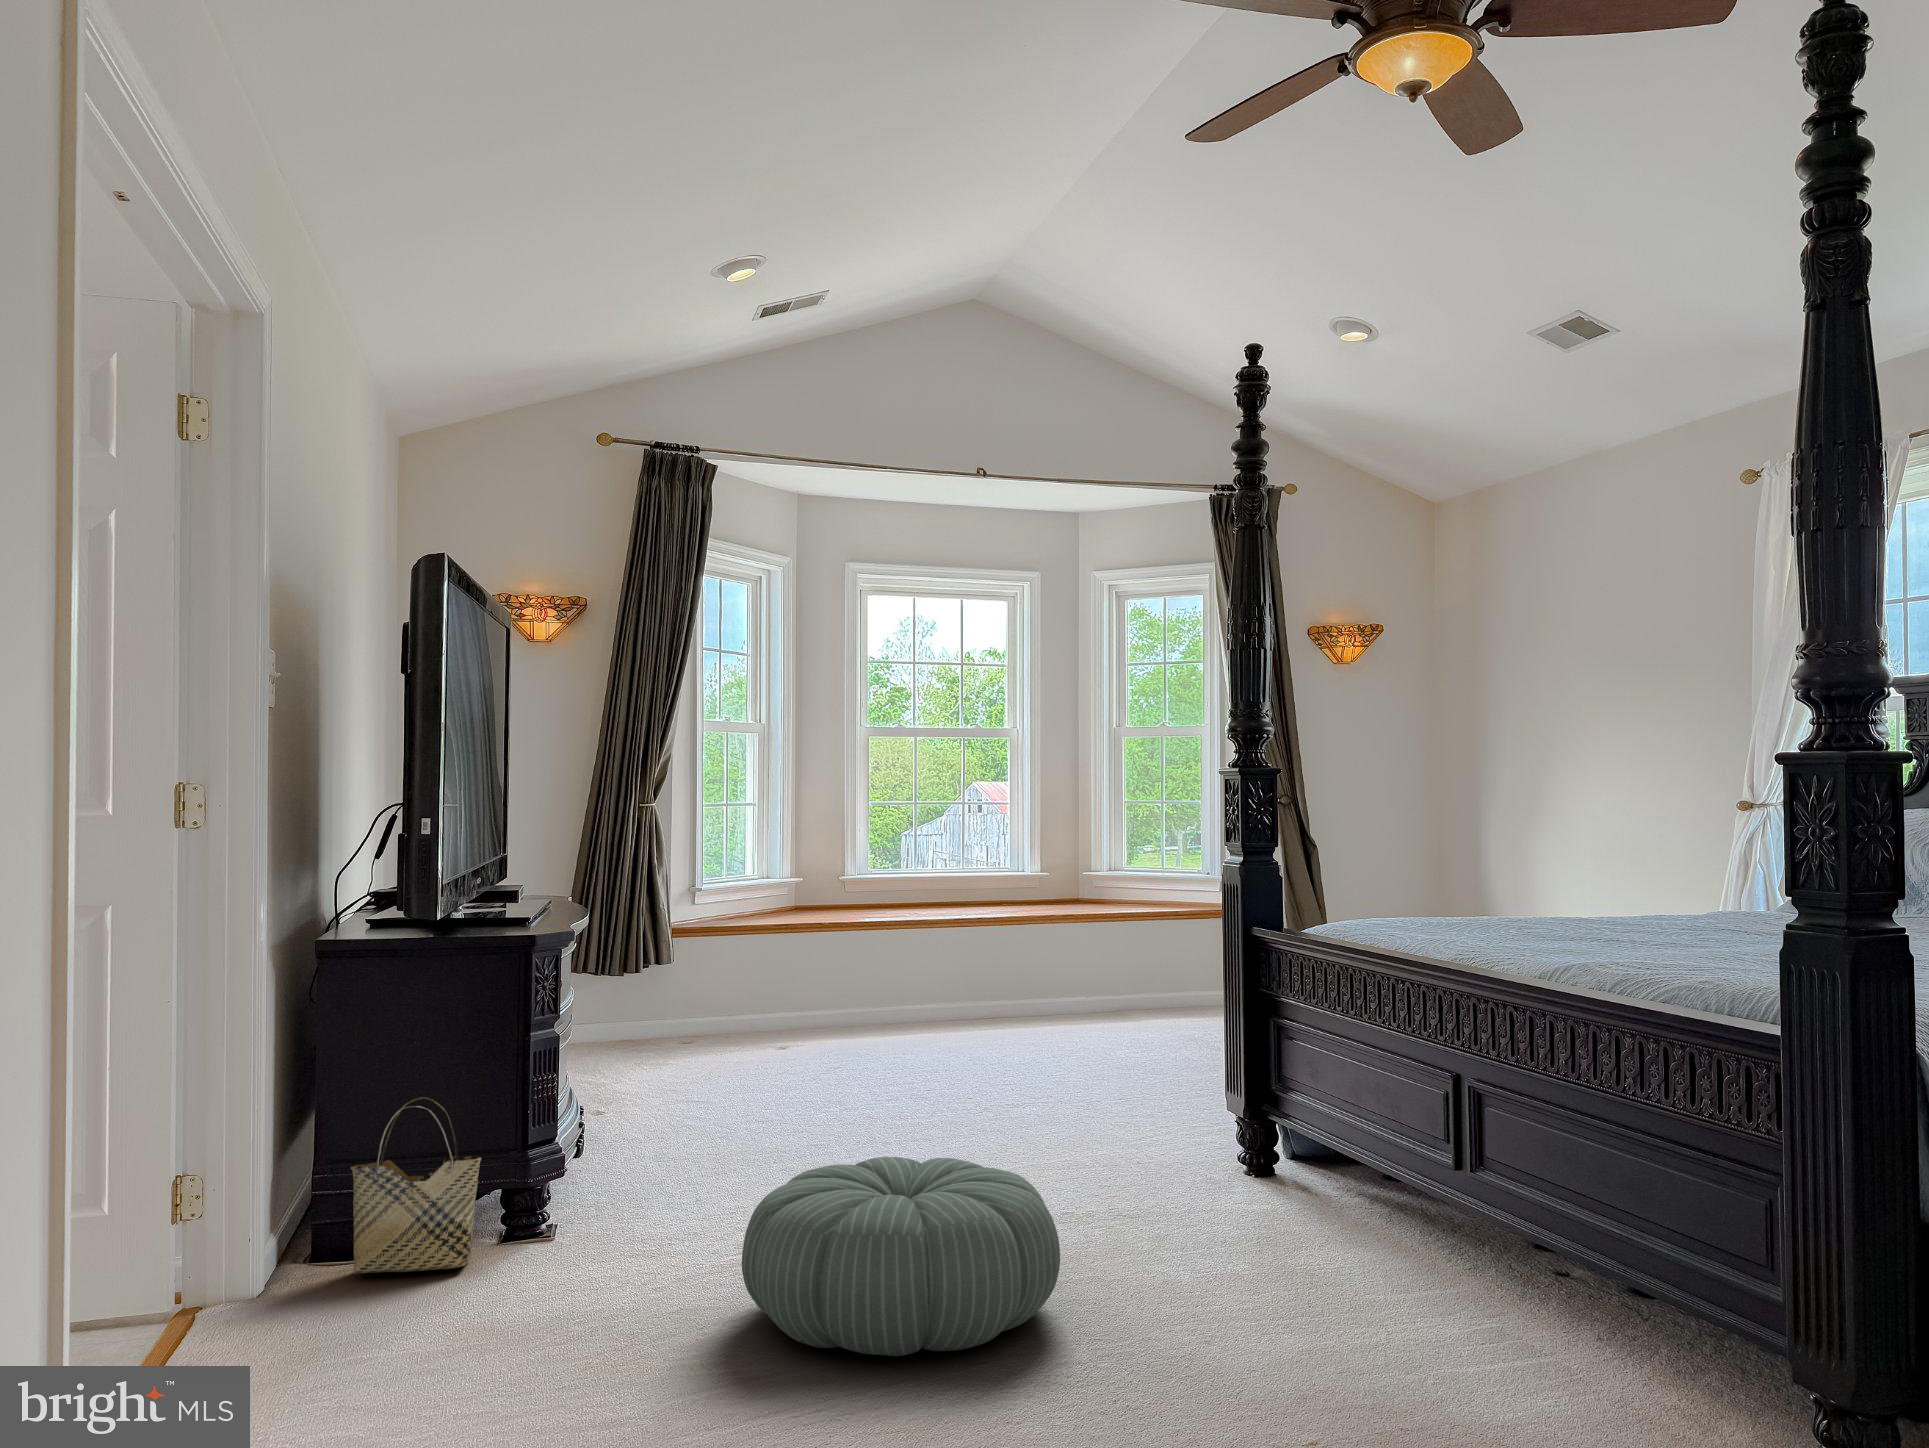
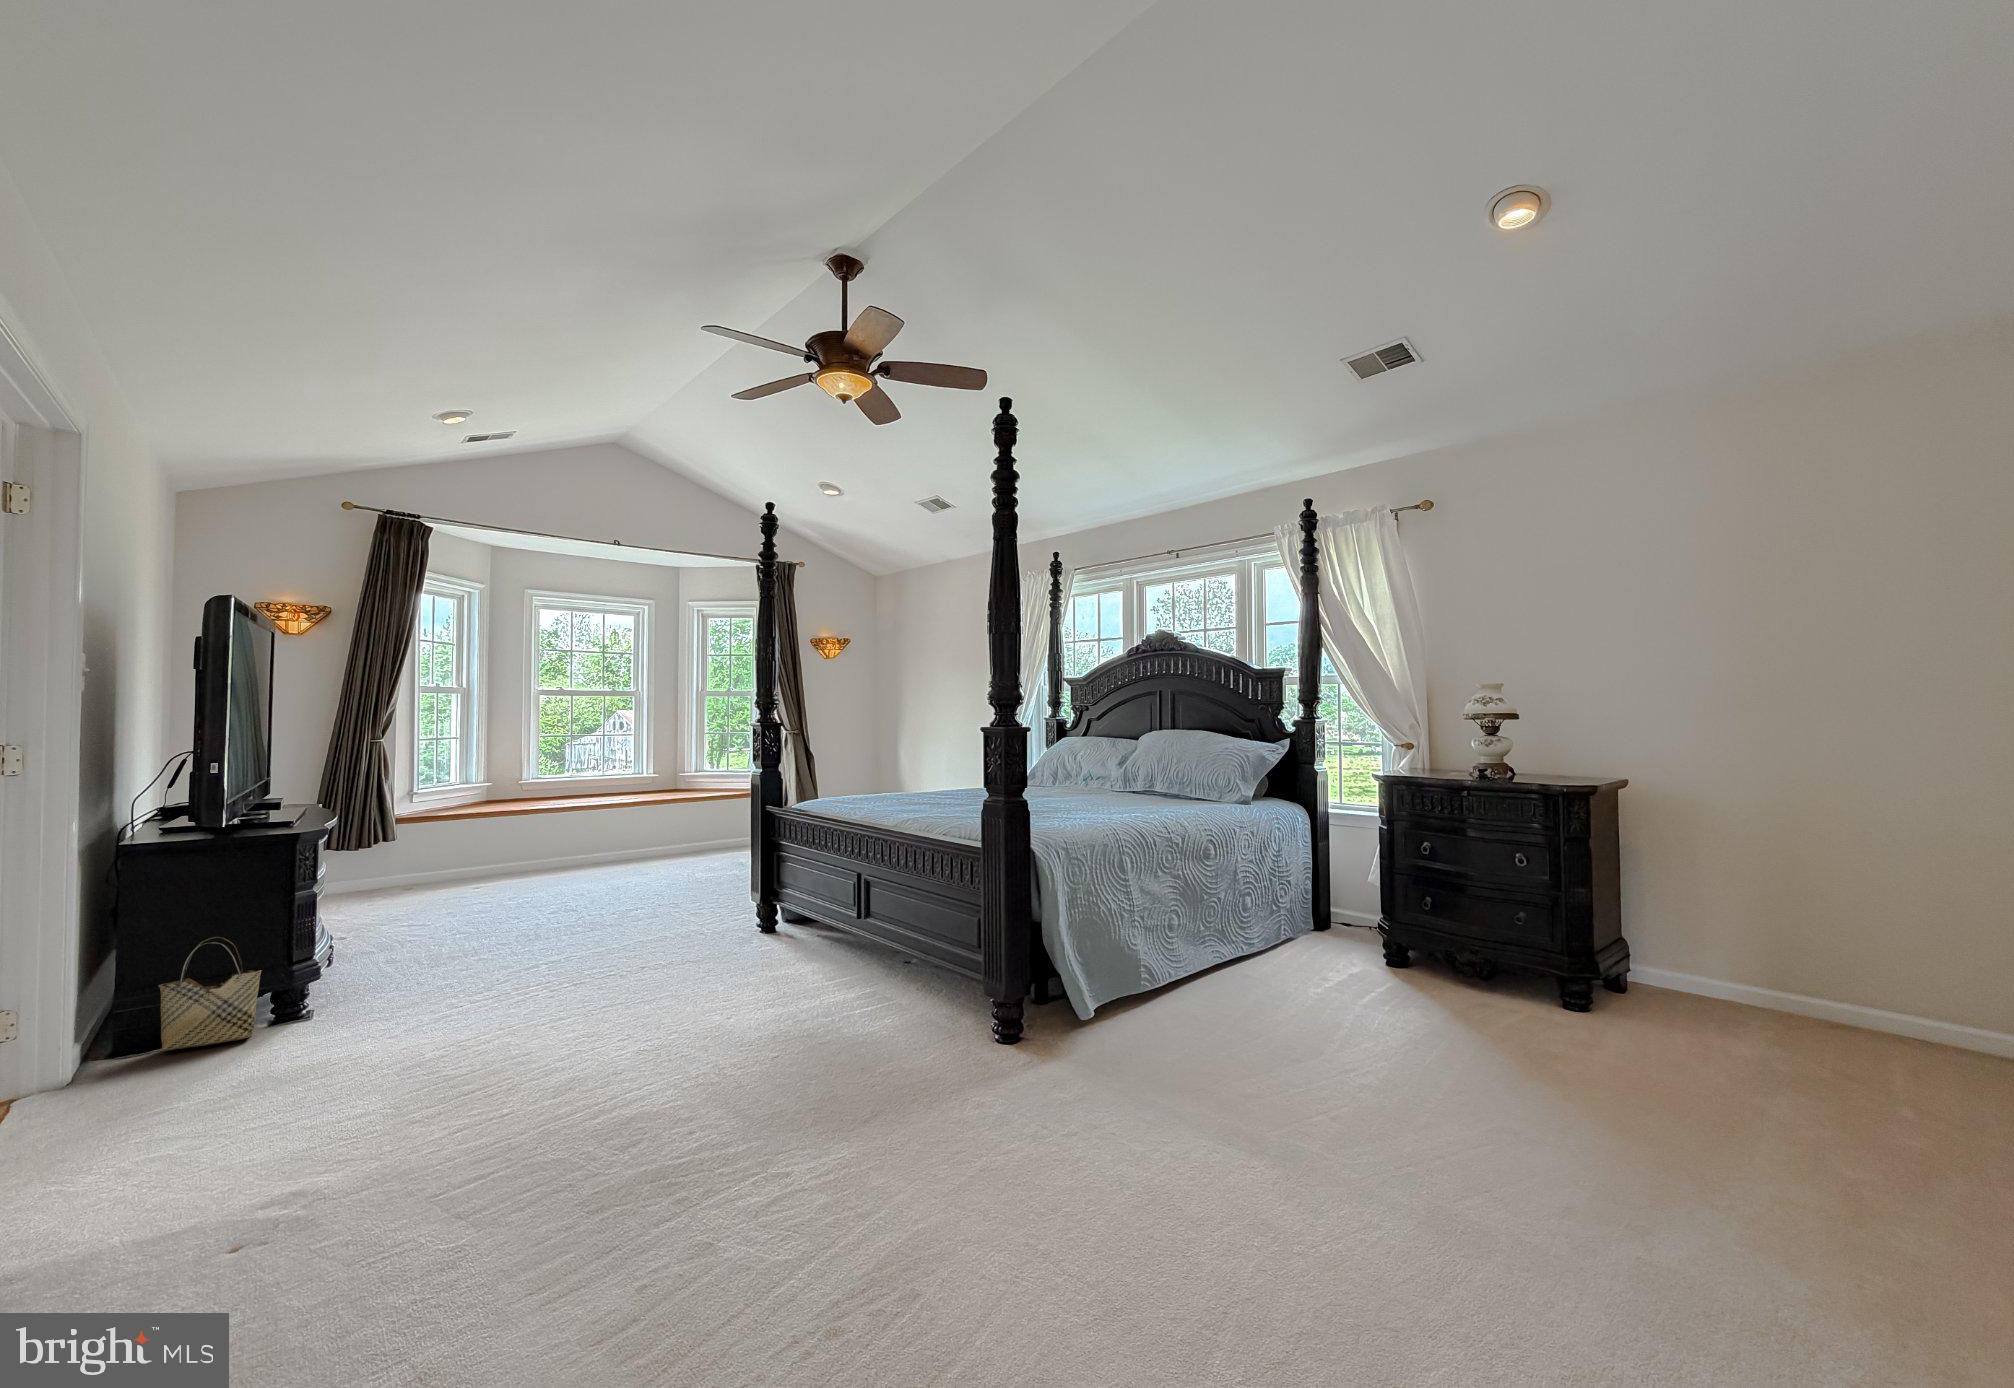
pouf: present [742,1157,1060,1356] -> none [451,941,646,1050]

